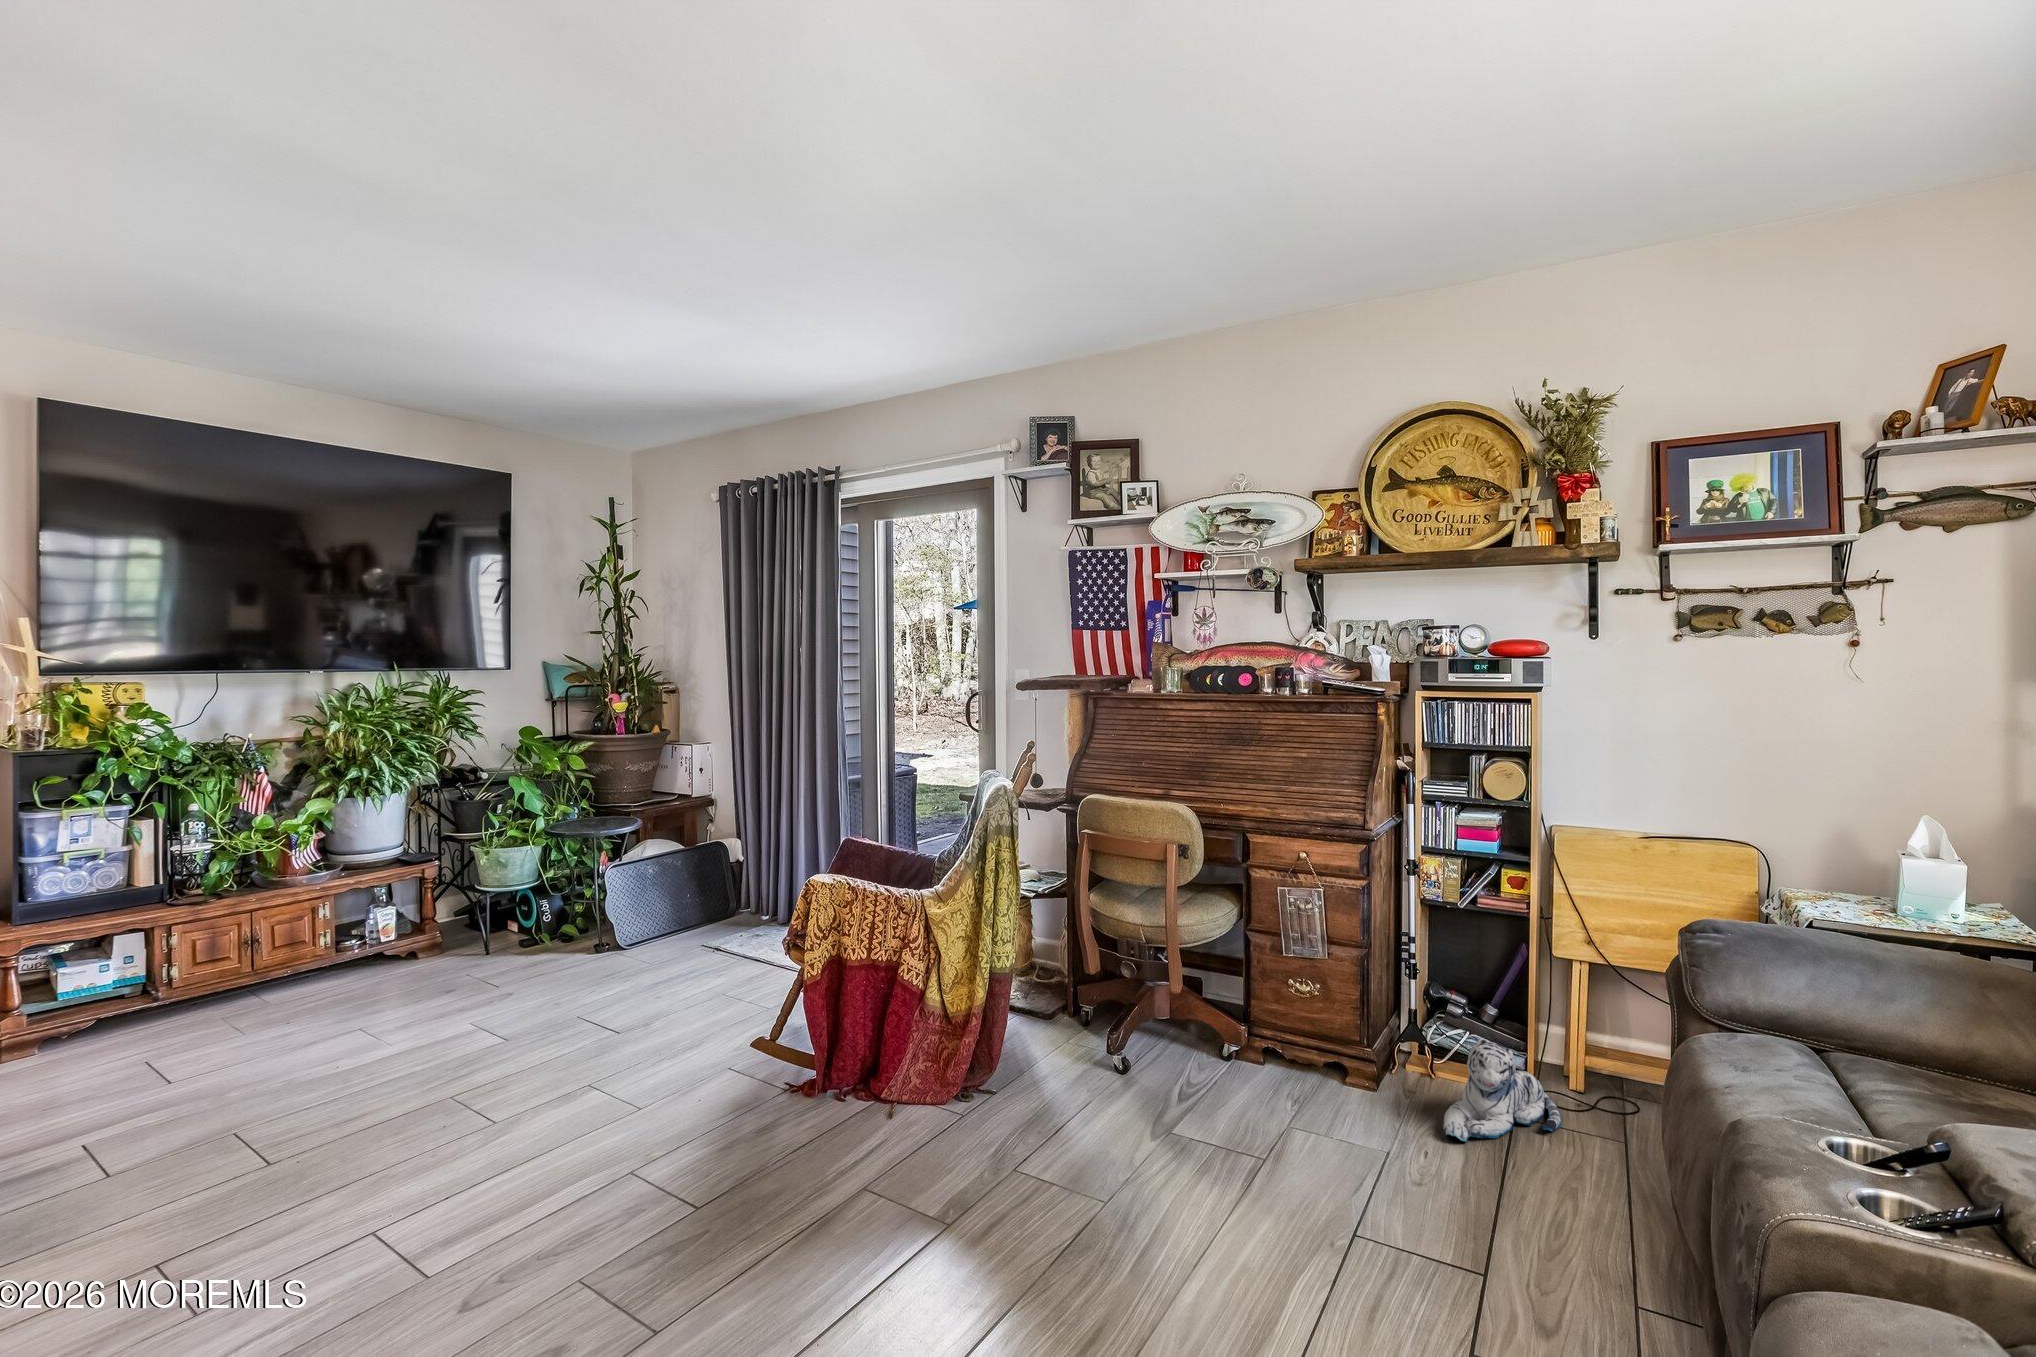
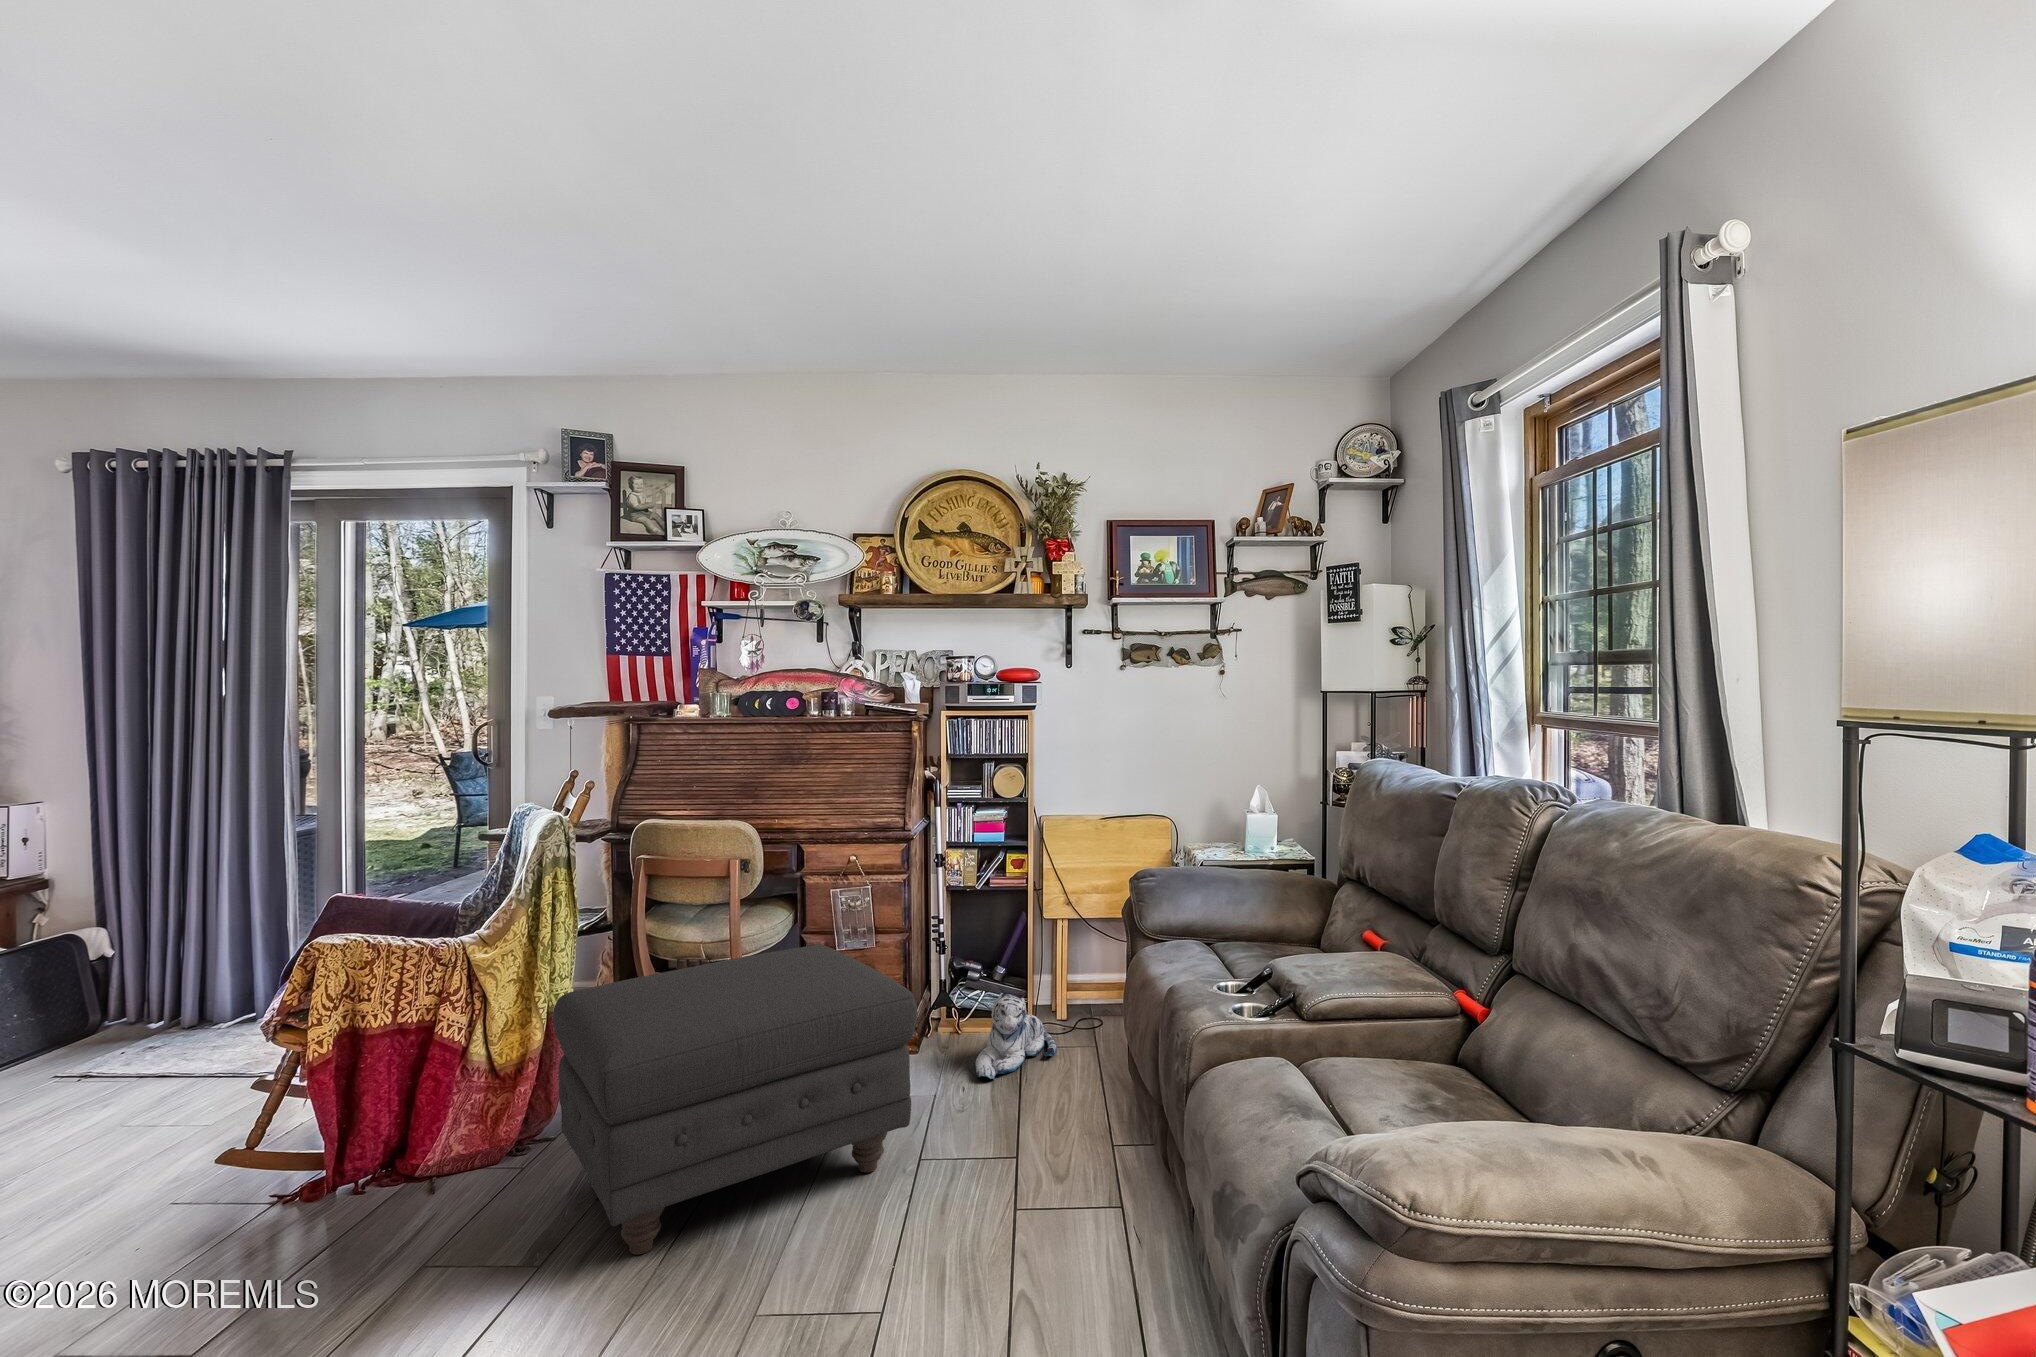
ottoman: none [986,946,1346,1231] -> present [553,944,917,1255]

